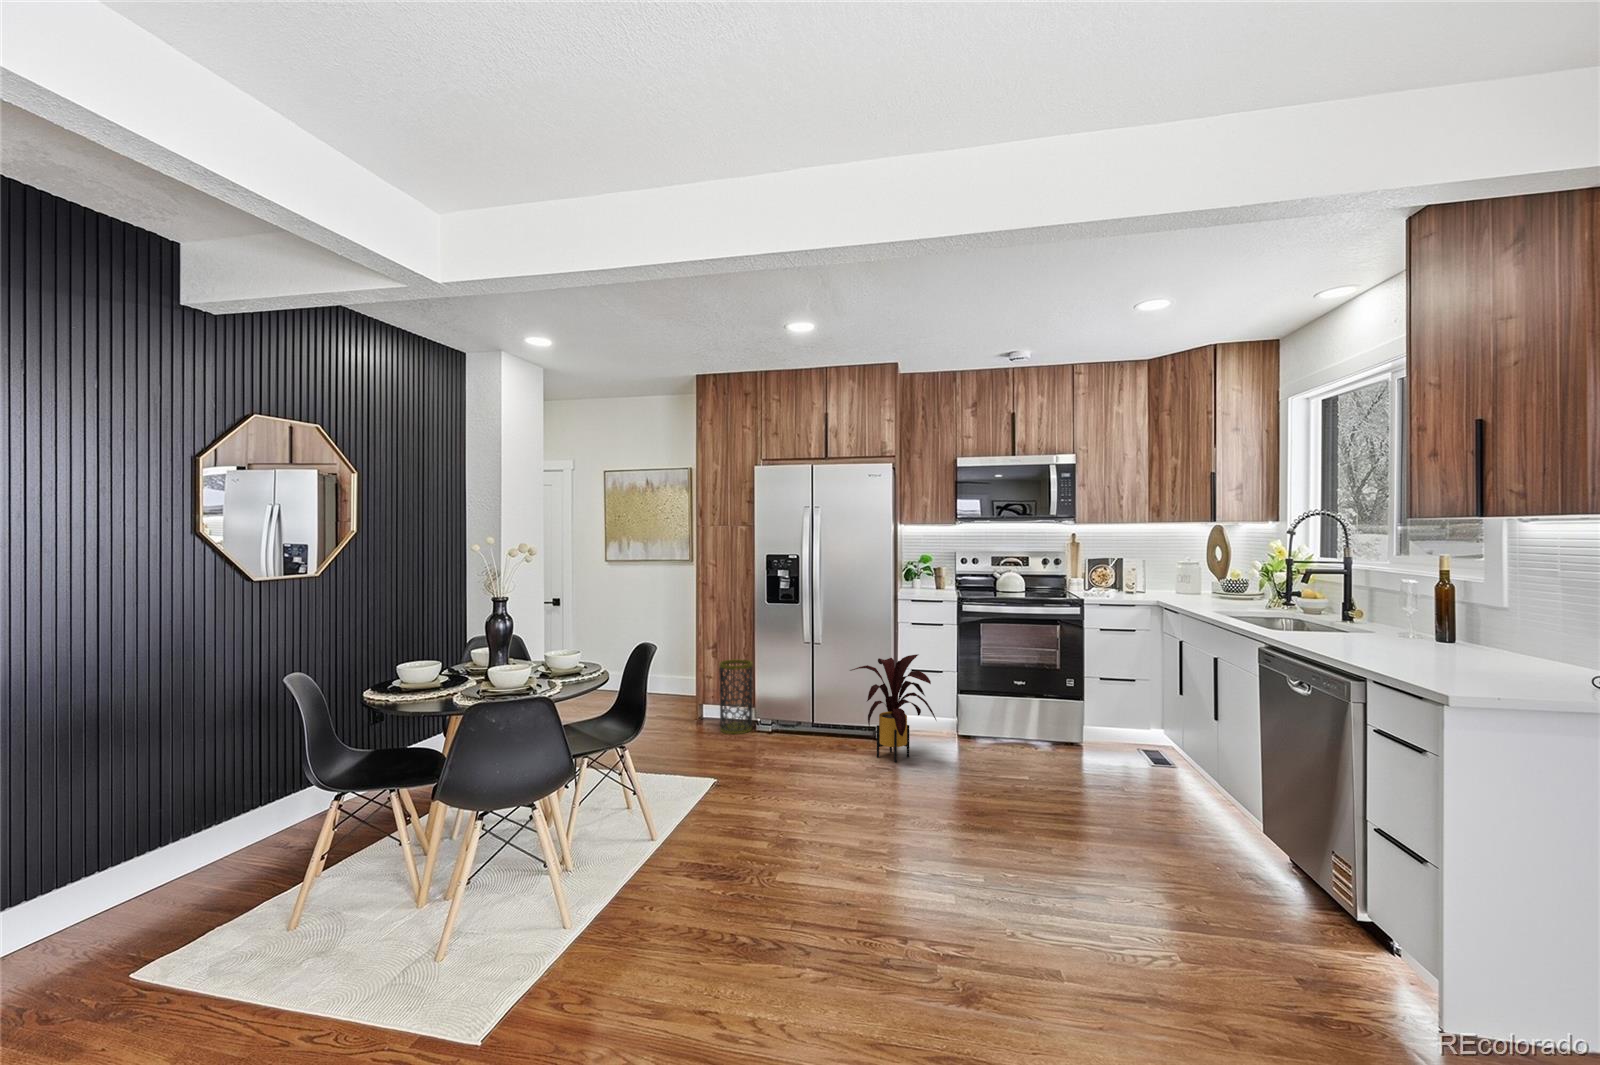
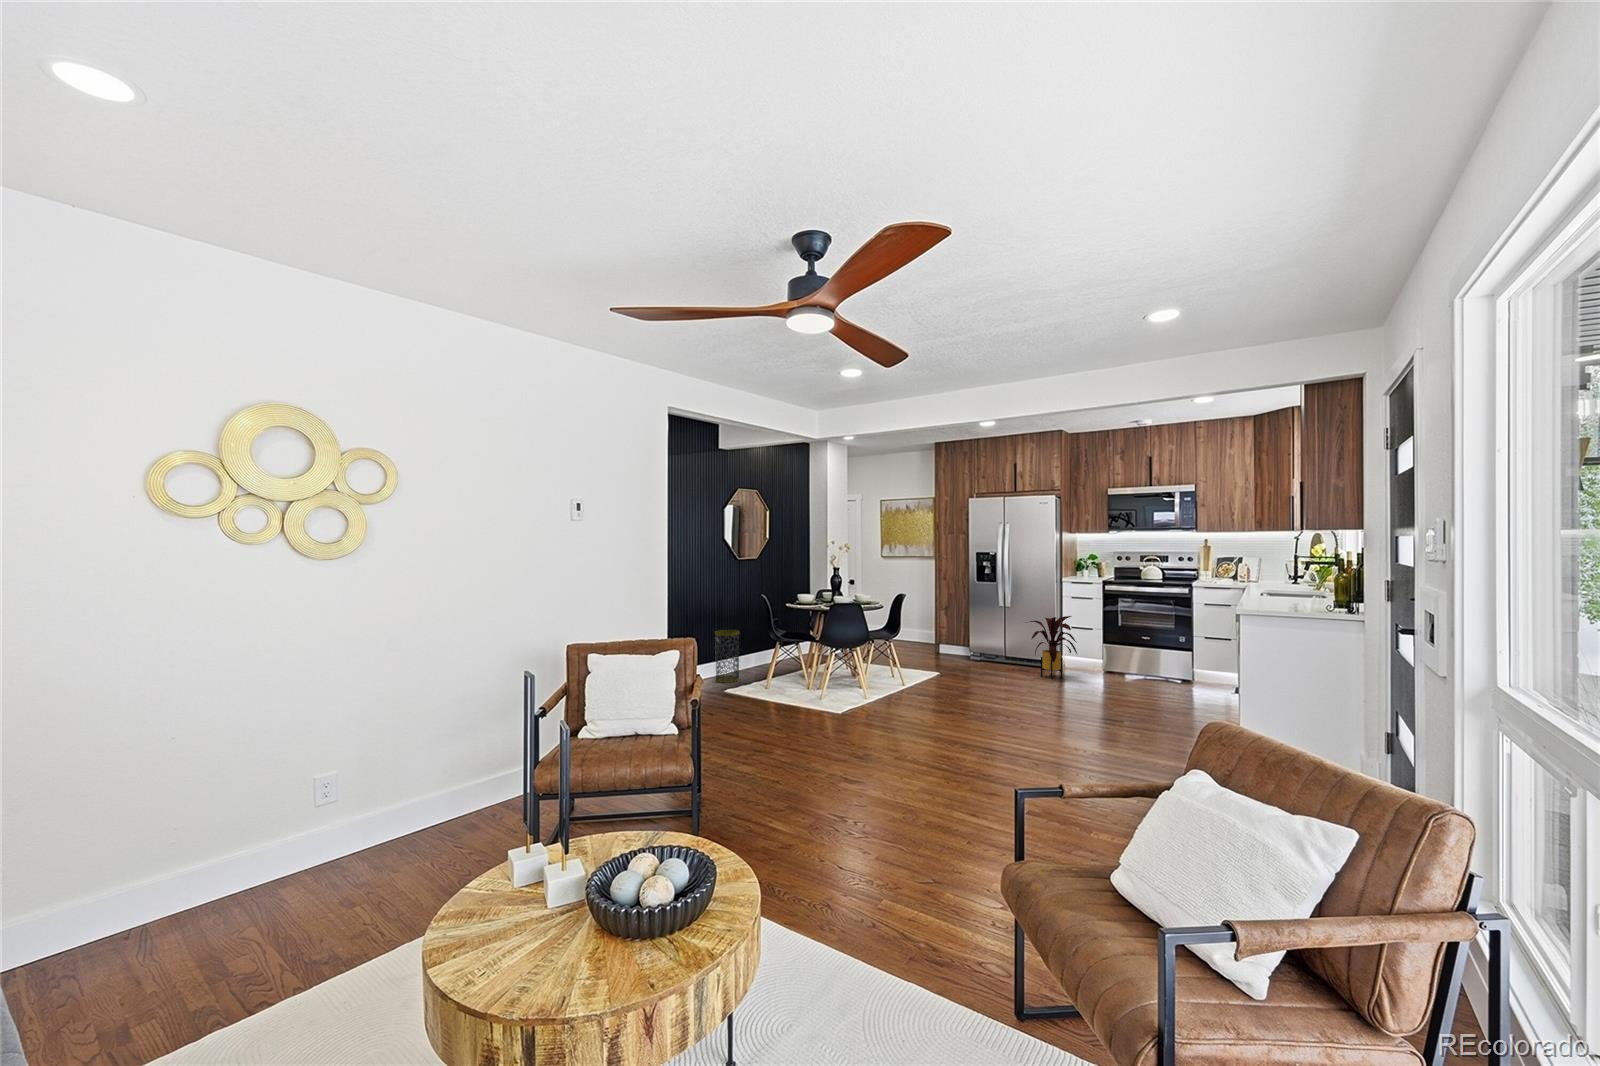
trash can: present [719,659,753,734] -> present [715,630,739,683]

